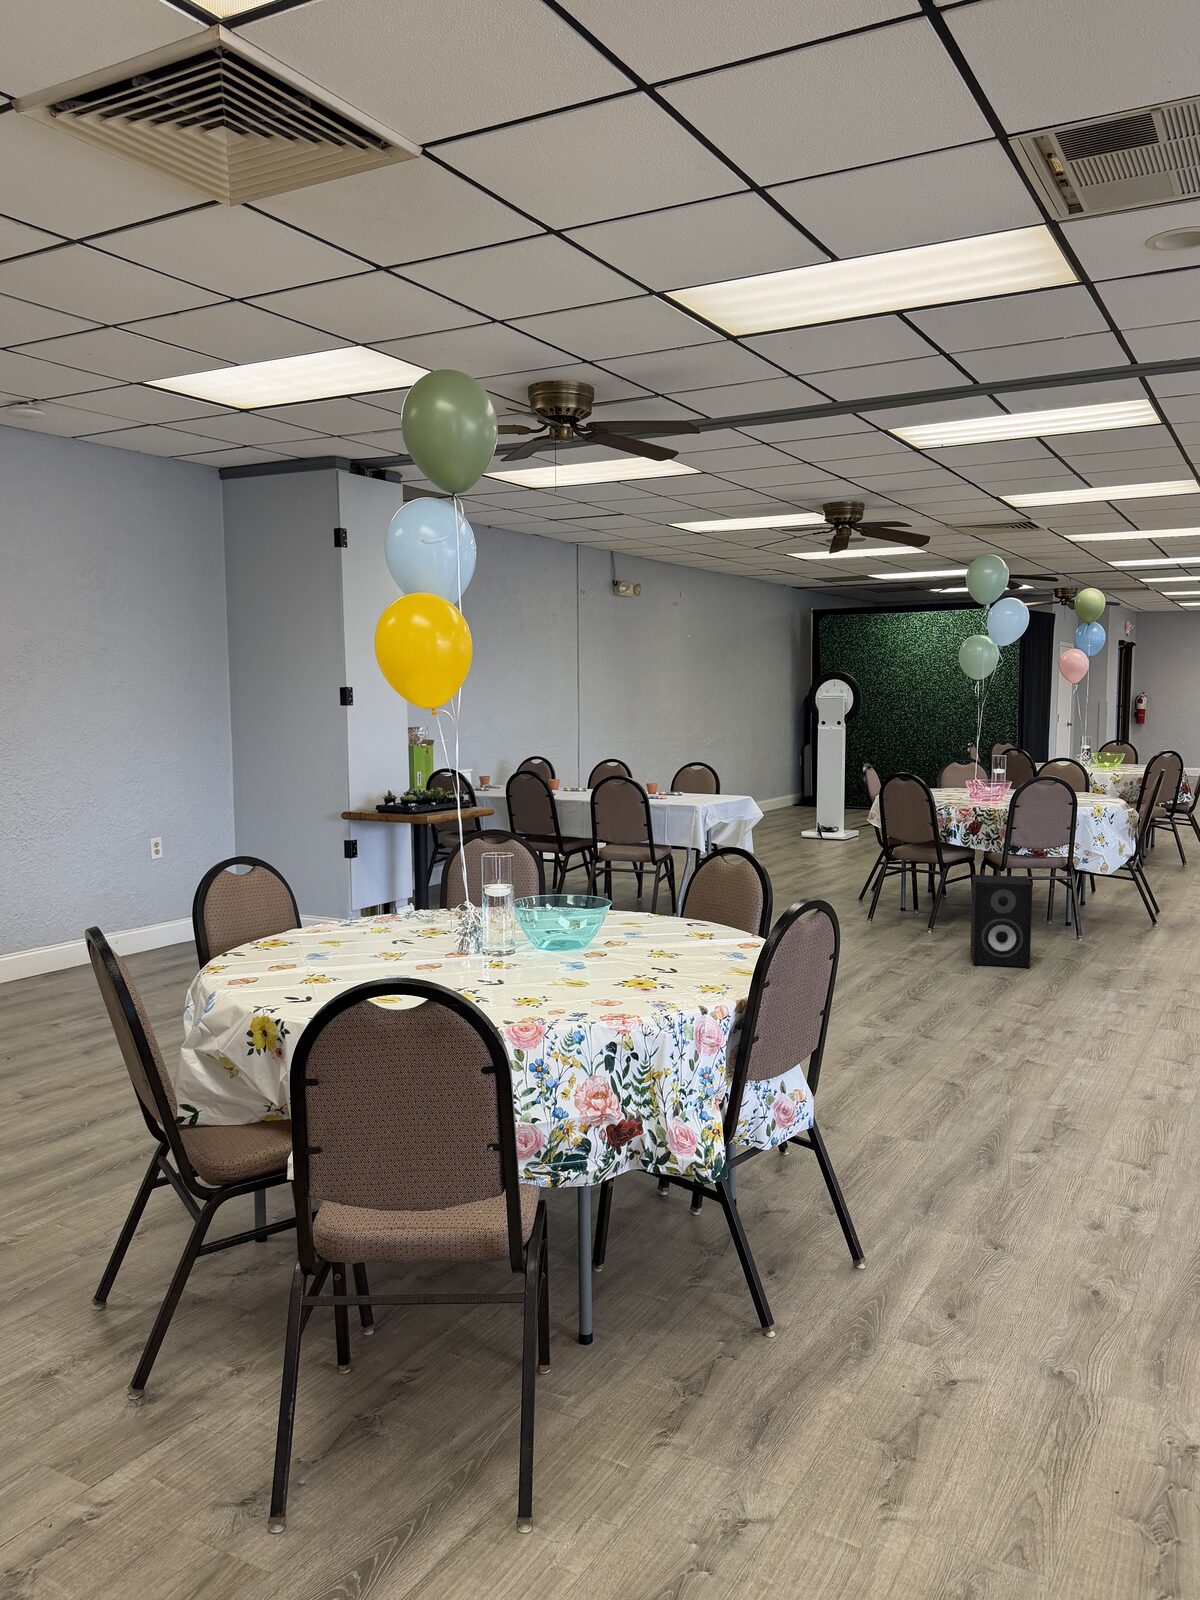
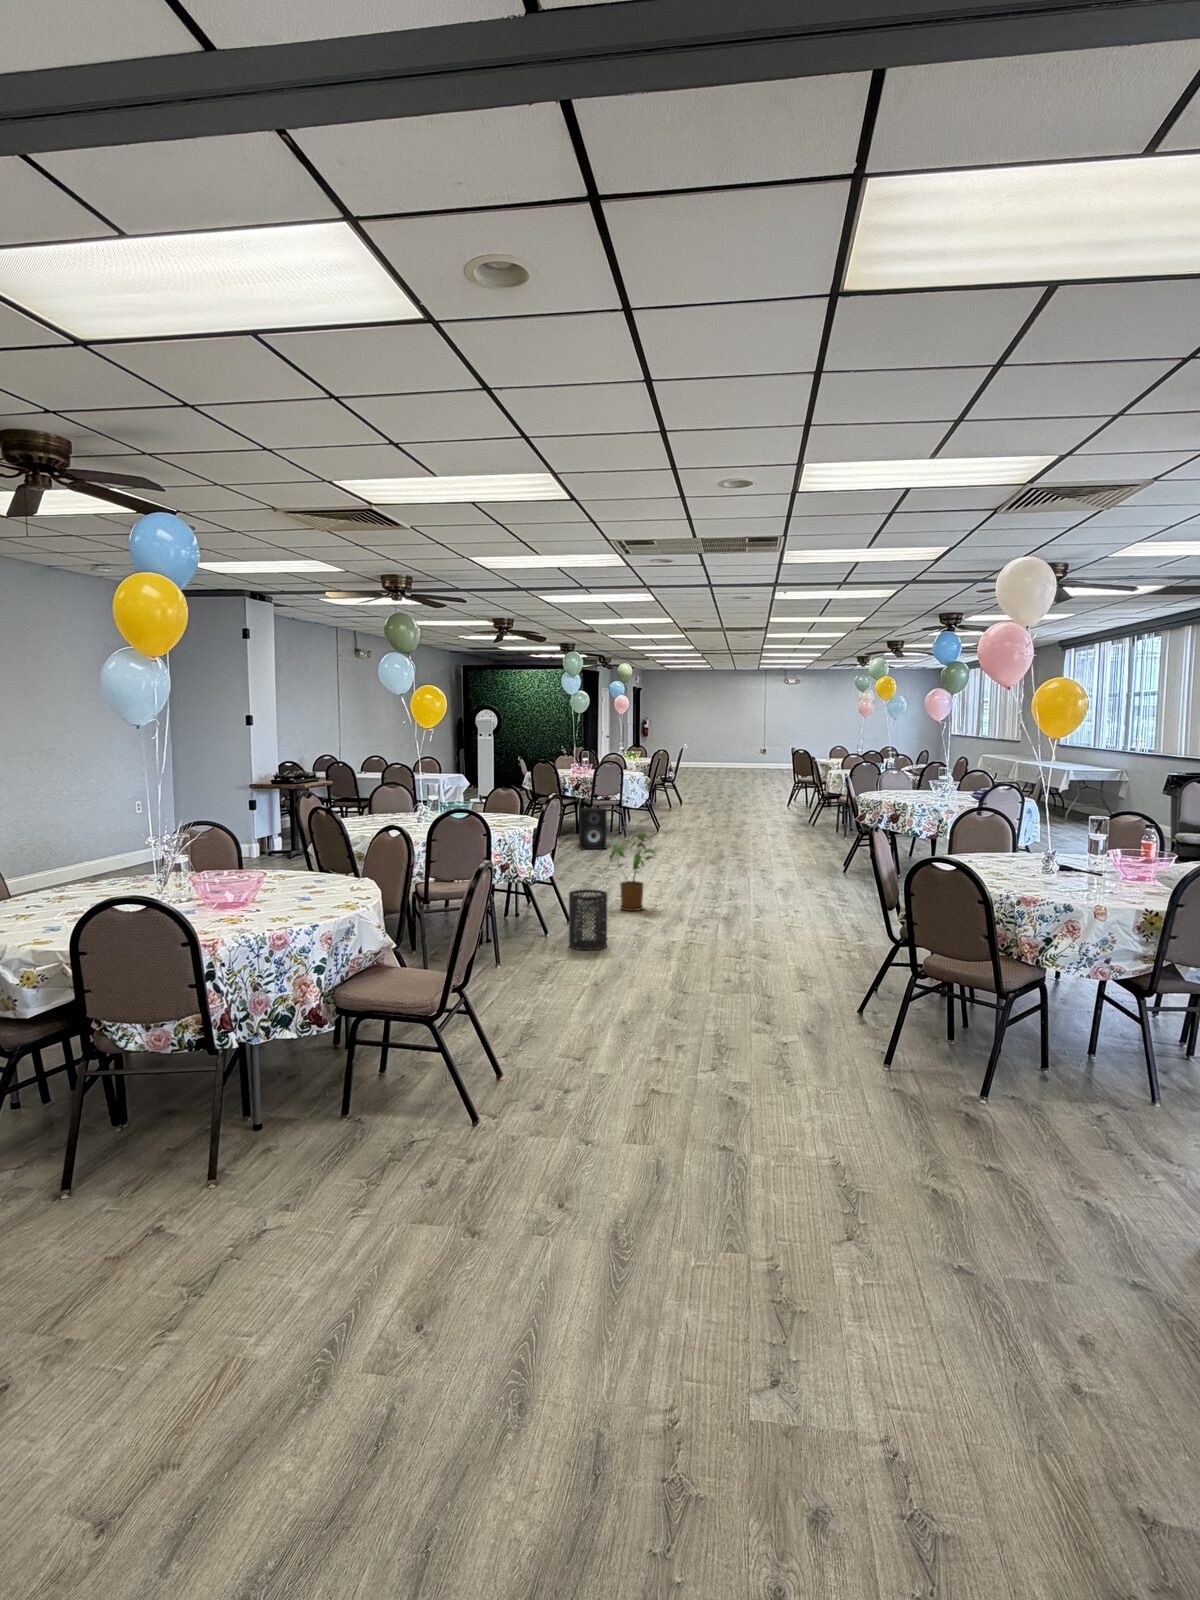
house plant: none [1000,1000,1144,1225] -> present [610,833,655,911]
trash can: none [819,1218,952,1453] -> present [569,889,607,950]

